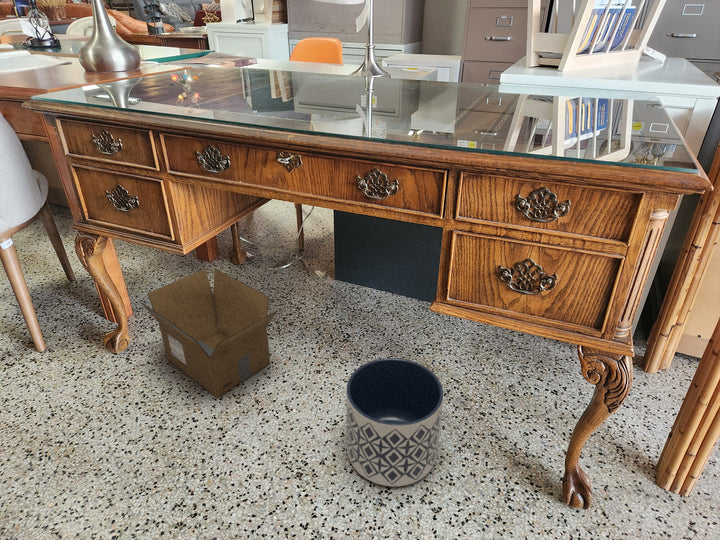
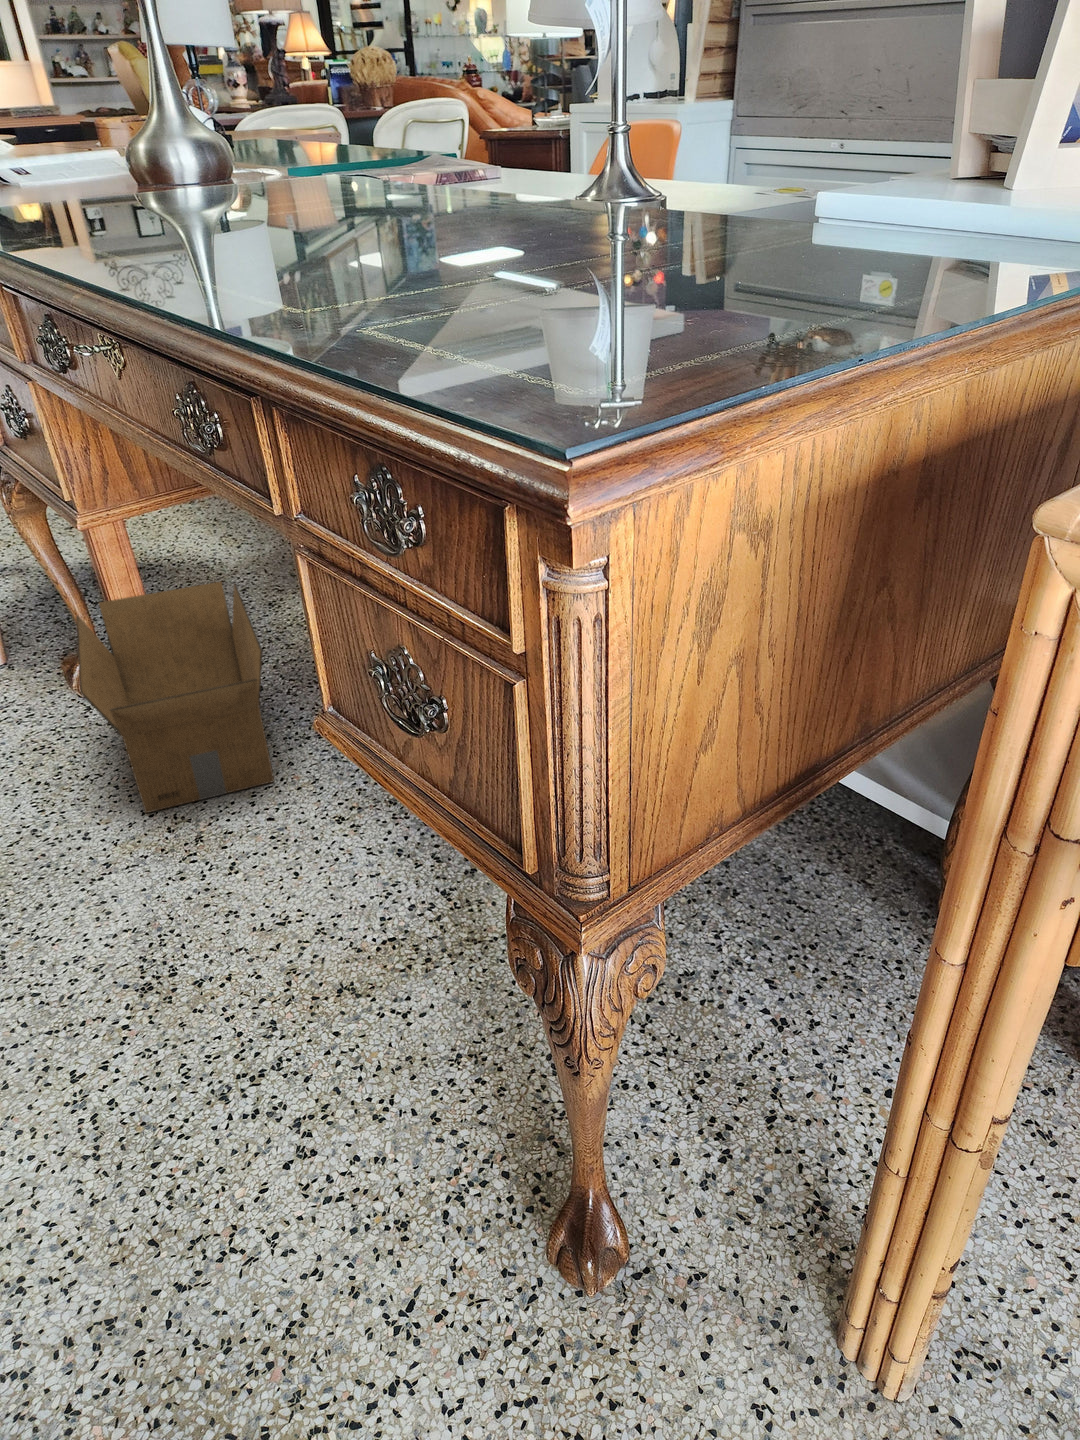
planter: present [346,358,443,486] -> none [199,817,424,1083]

